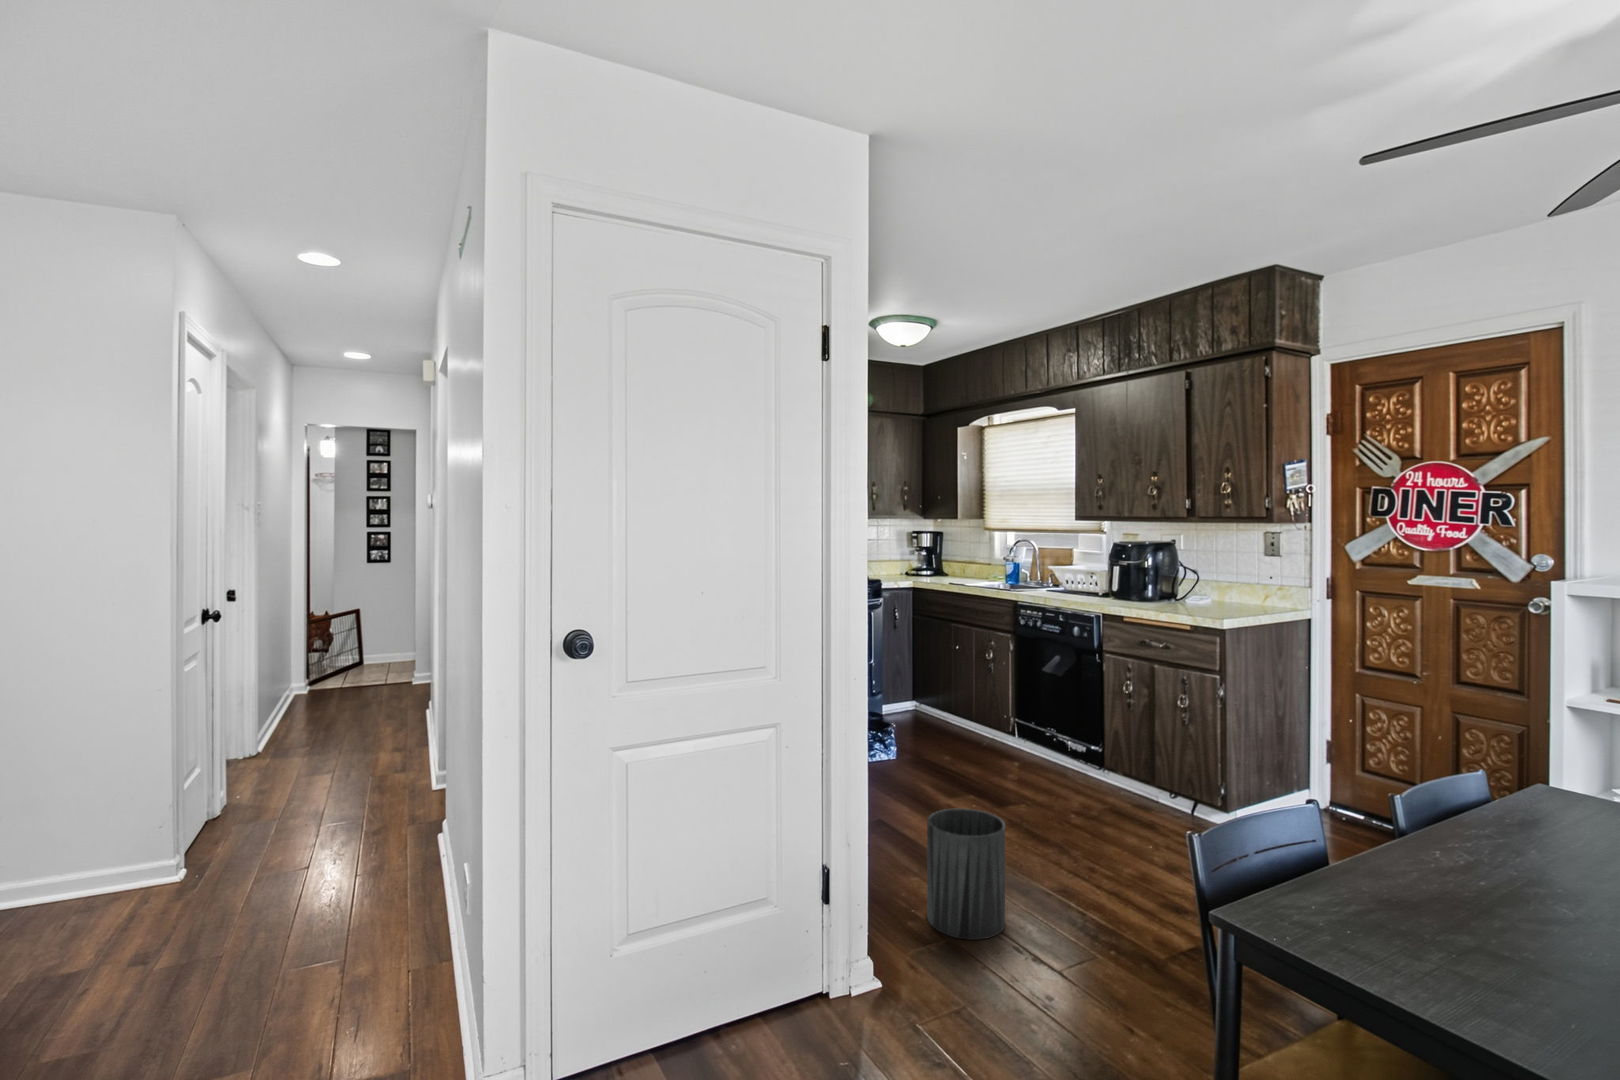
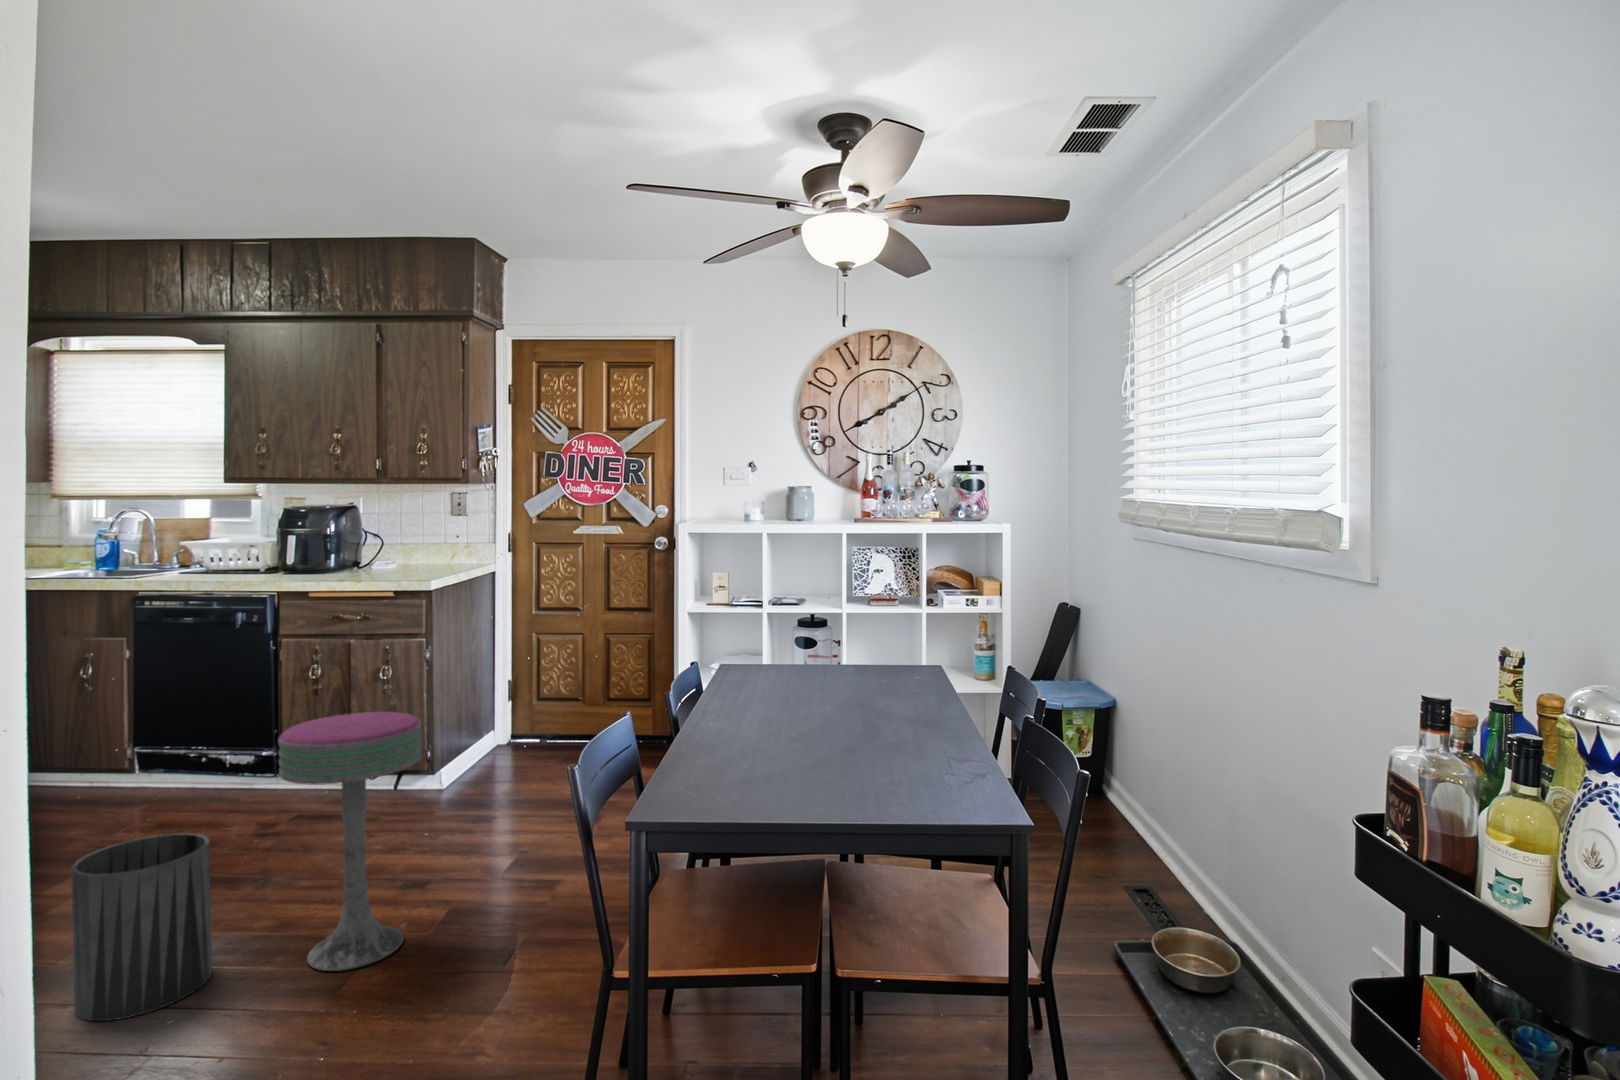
bar stool: none [1048,752,1164,981] -> present [278,712,422,971]

